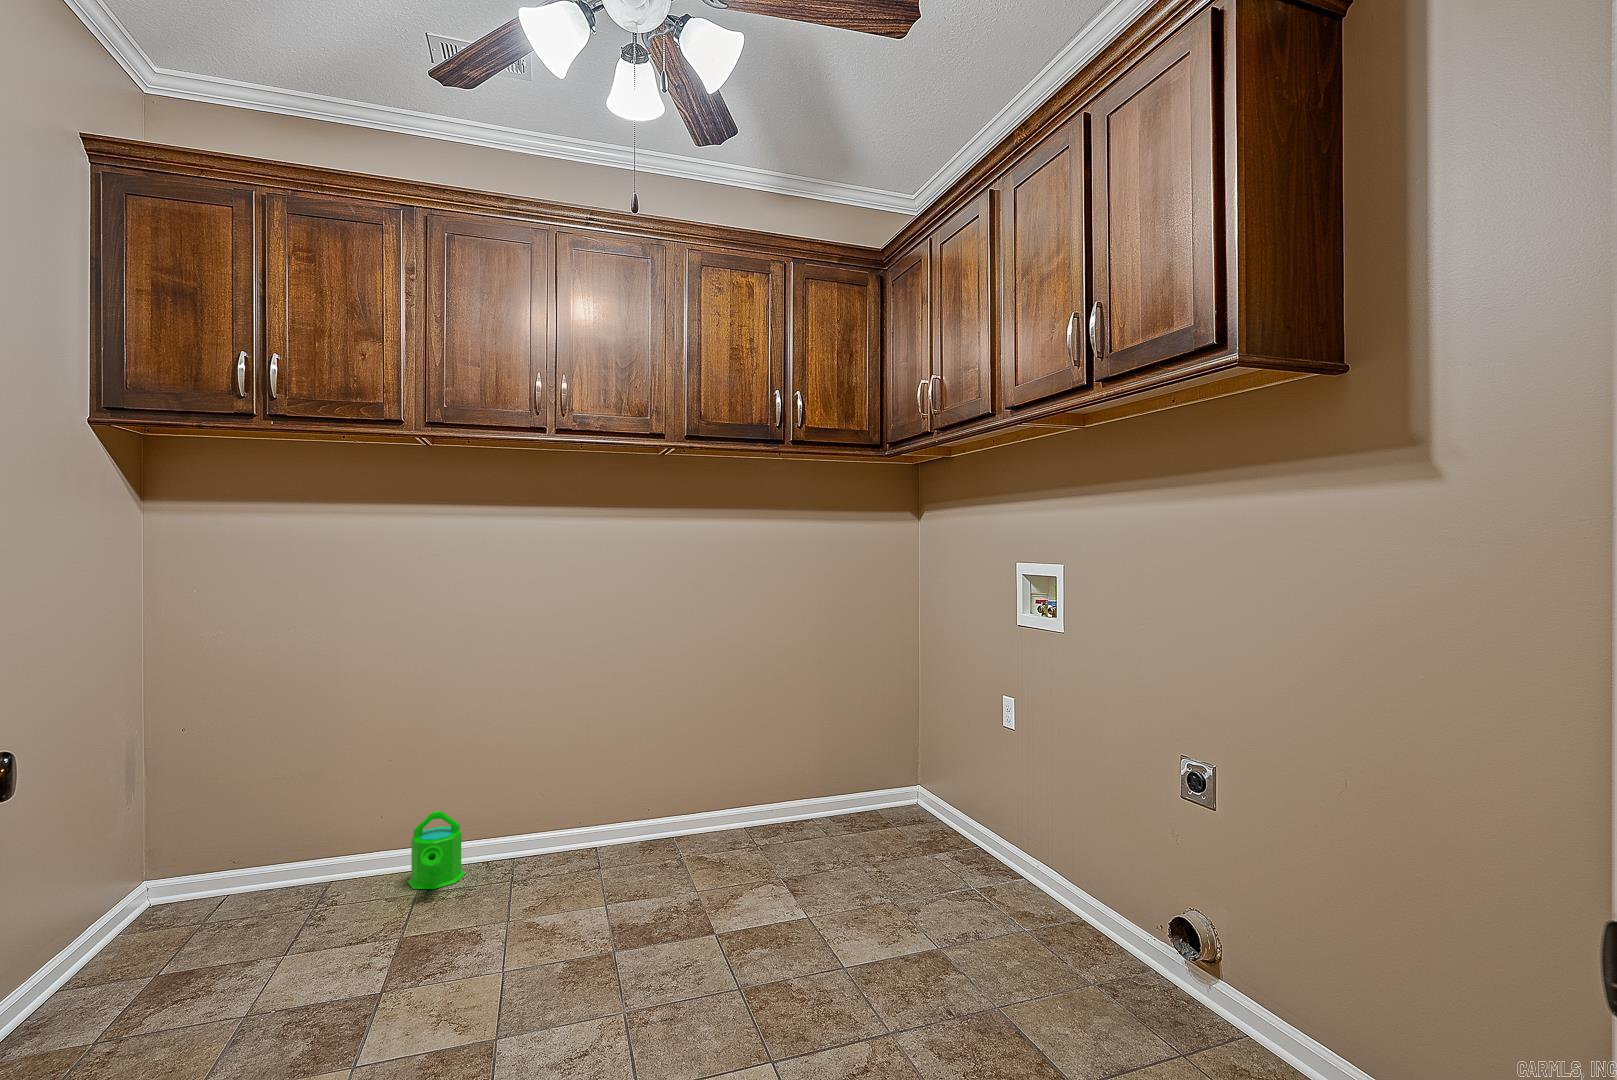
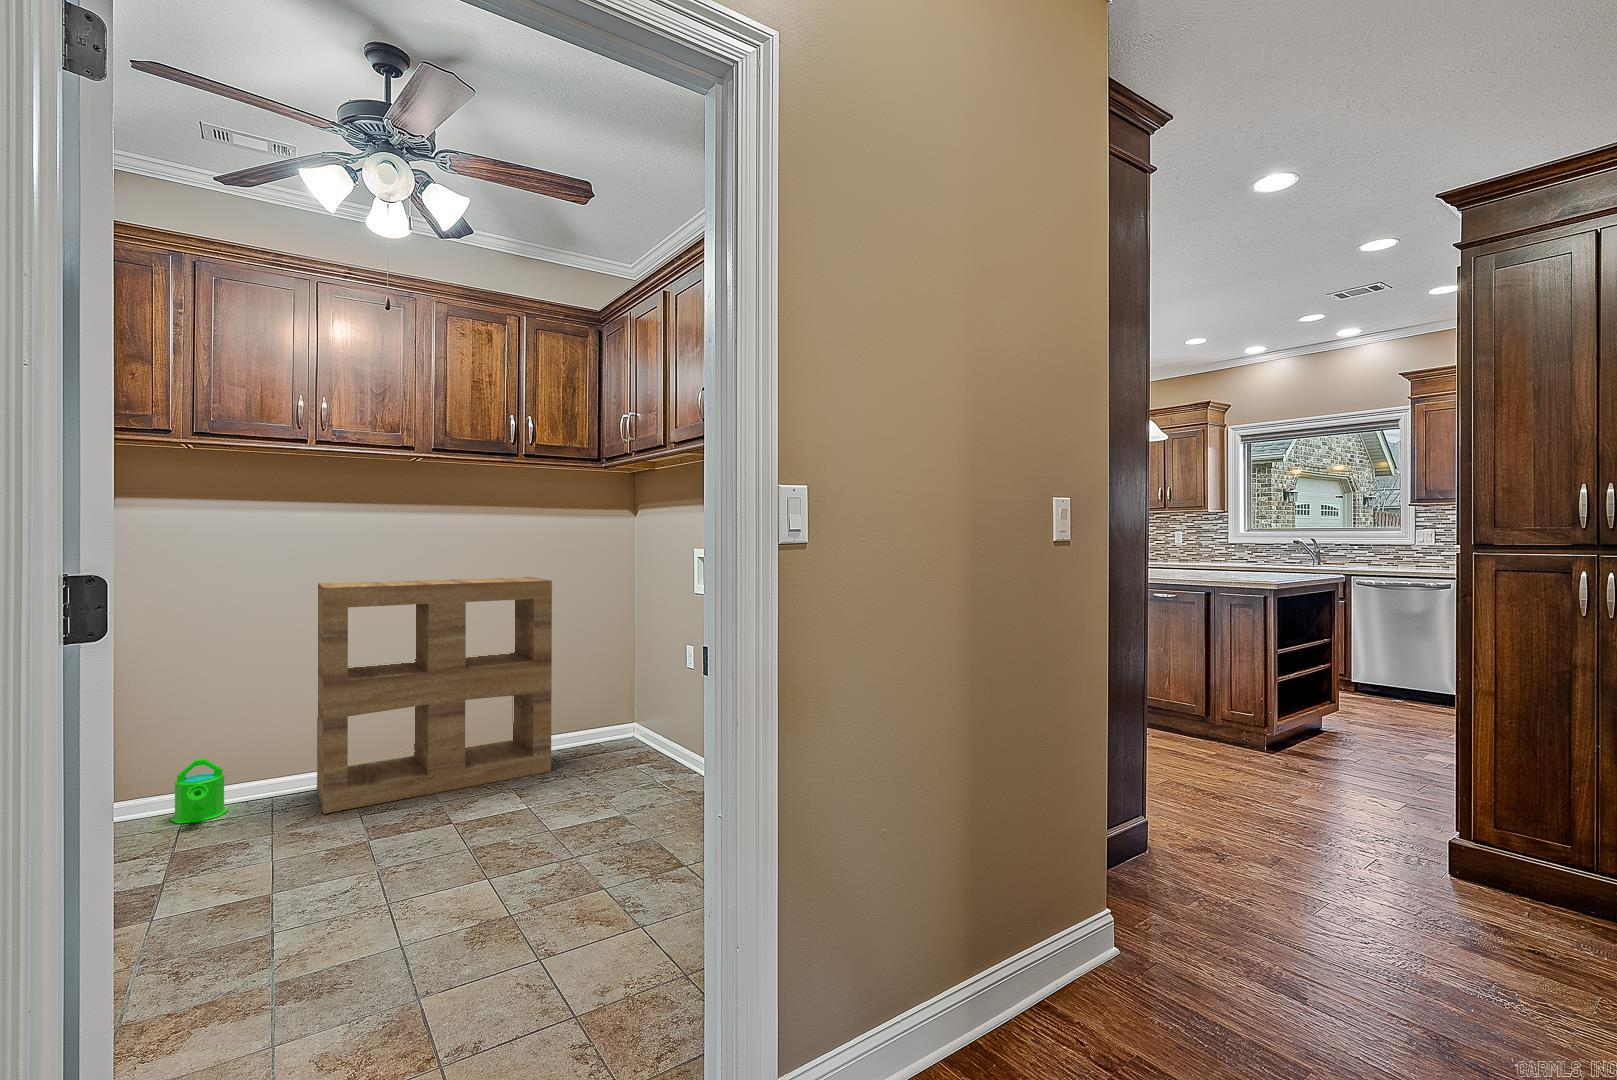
shelving unit: none [558,597,826,895] -> present [317,577,552,814]

